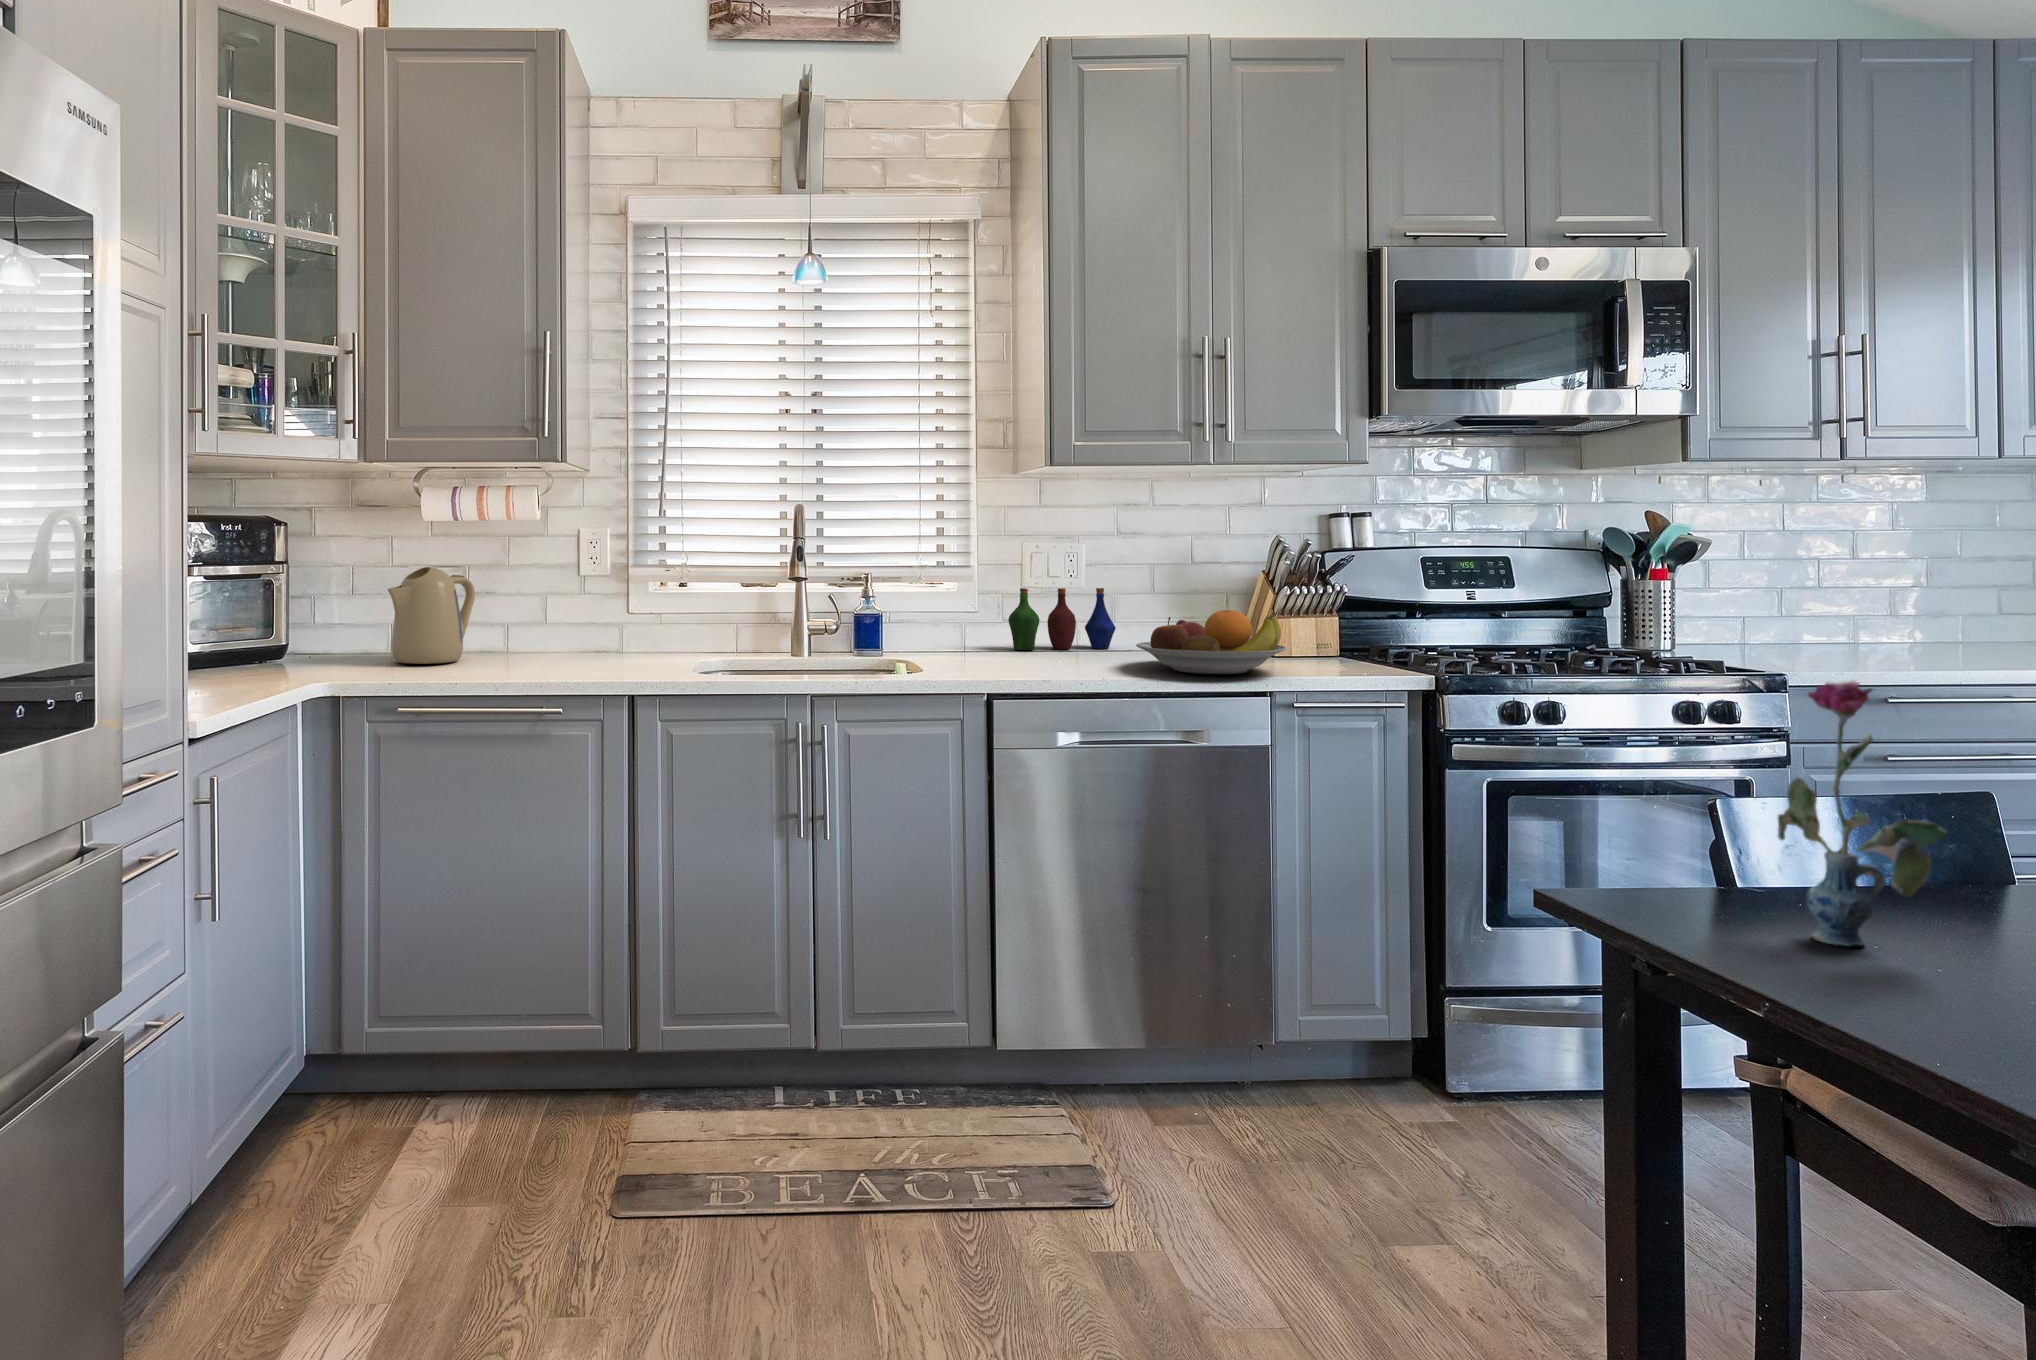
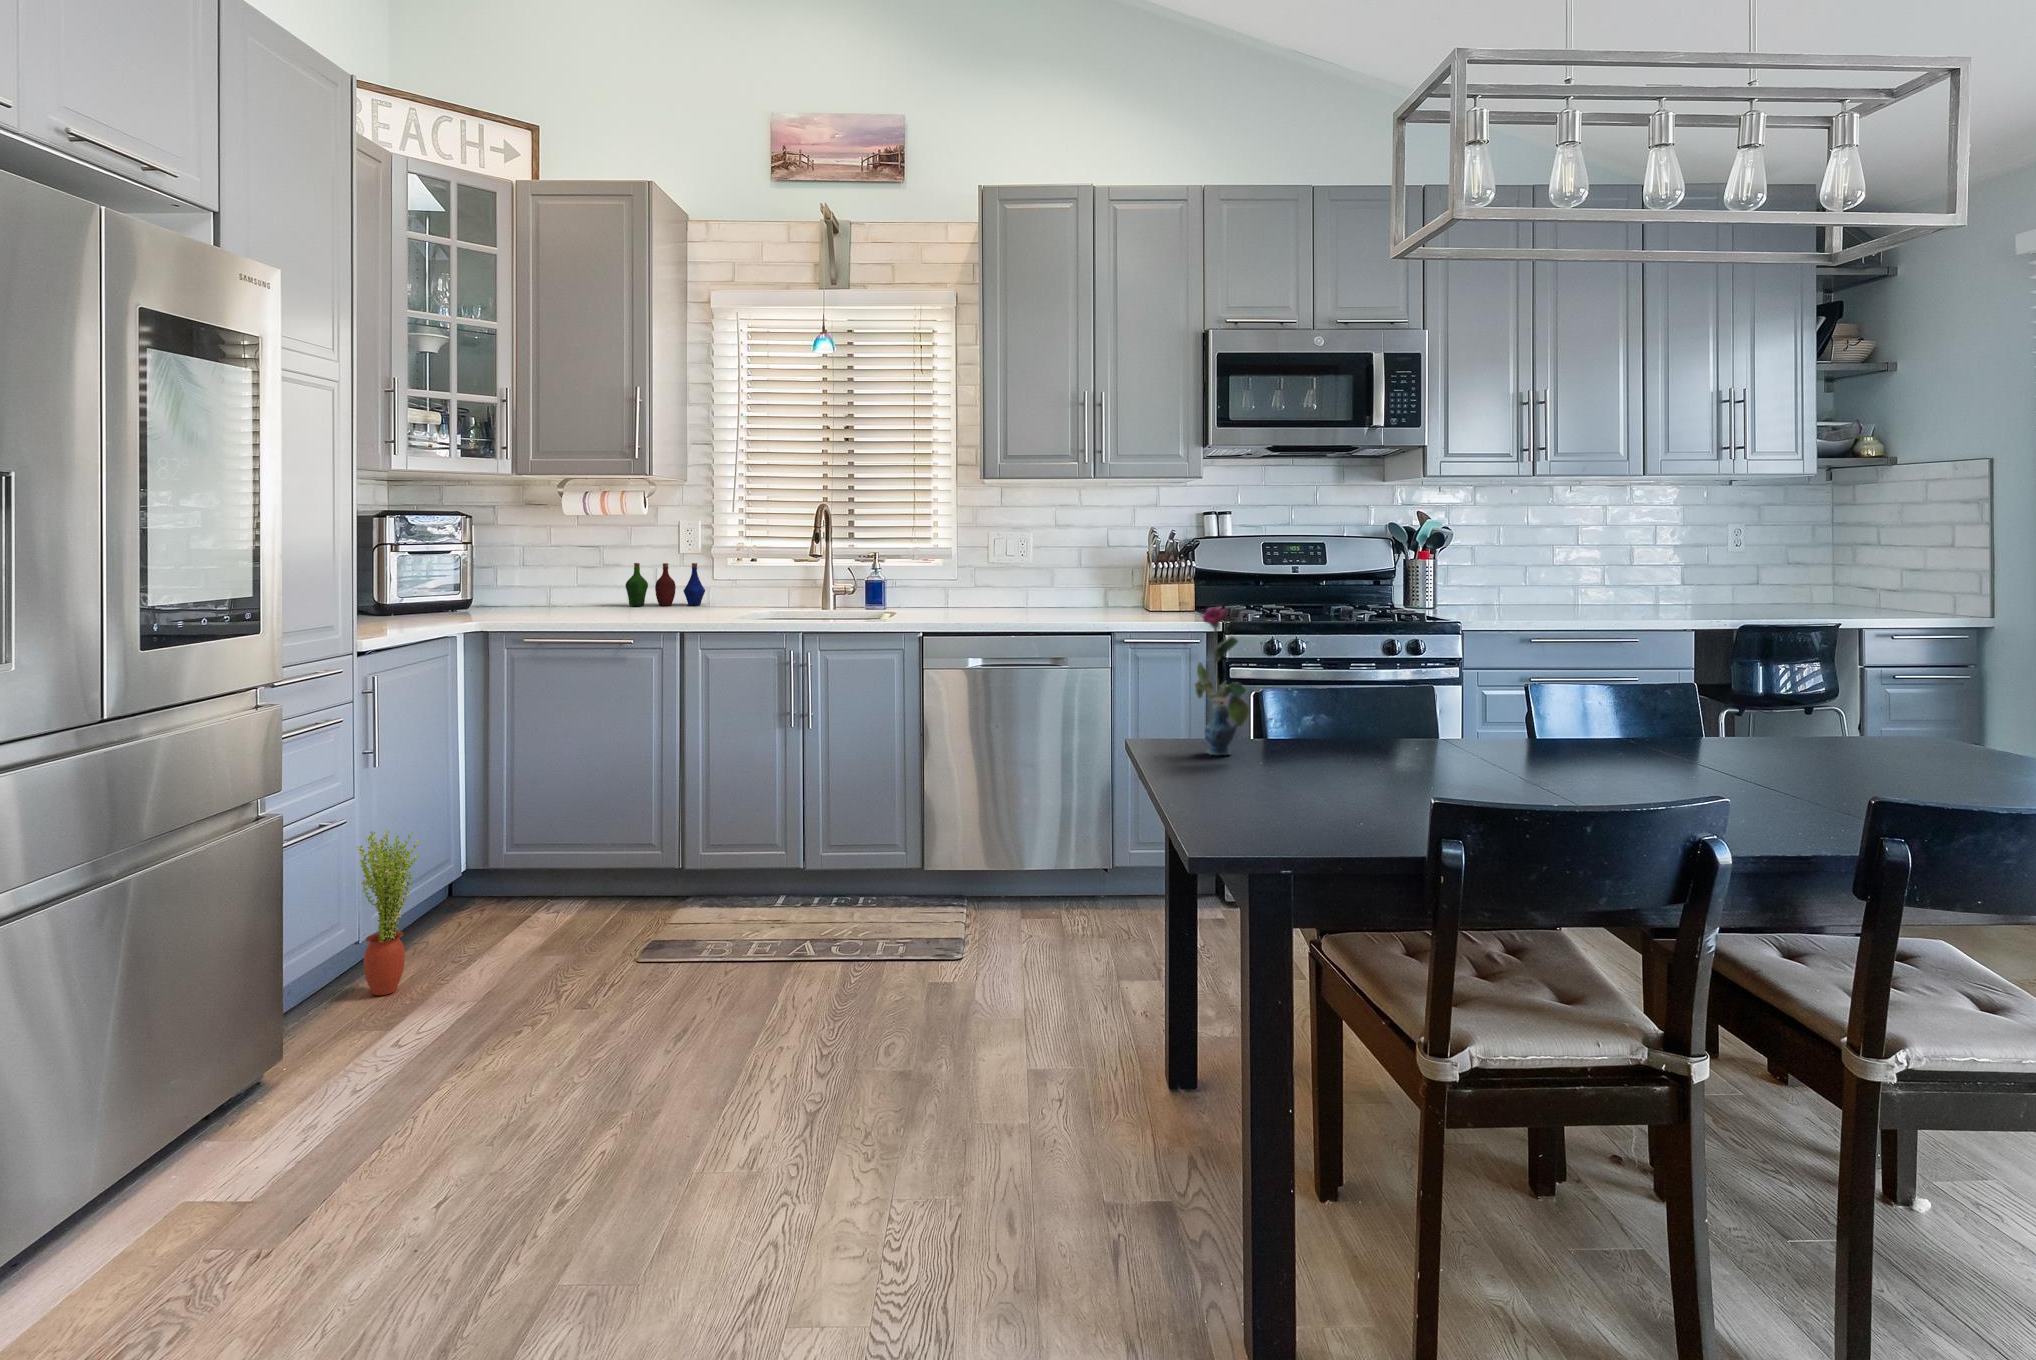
kettle: present [387,567,475,664] -> none [533,547,599,612]
bottle: present [1008,588,1116,650] -> present [626,563,705,606]
fruit bowl: present [1136,610,1286,674] -> none [1038,578,1136,621]
potted plant: none [195,1019,291,1290] -> present [356,828,419,995]

